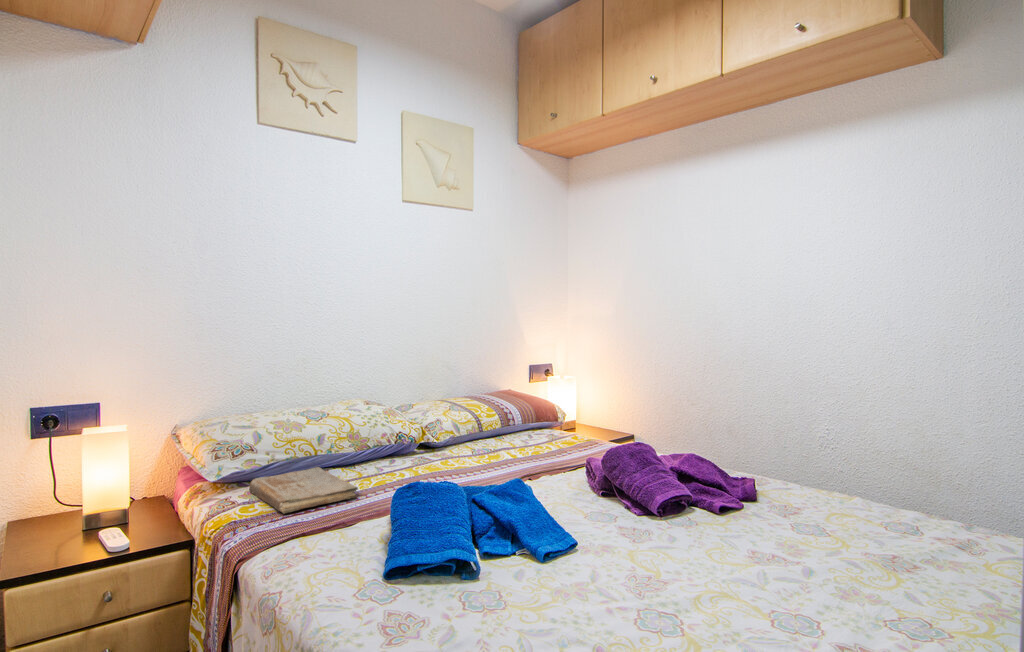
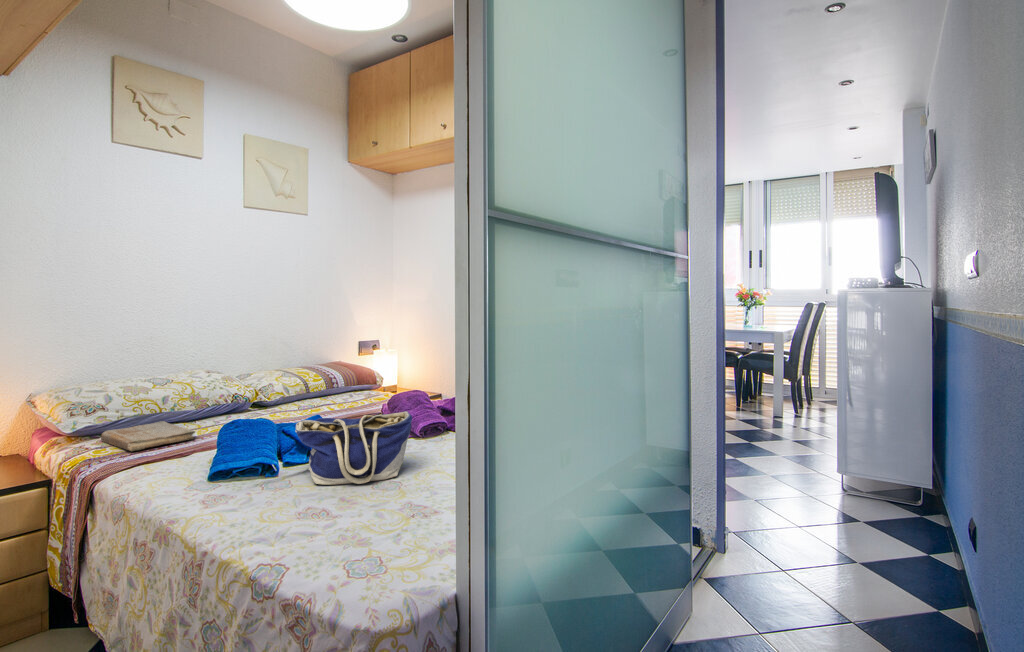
tote bag: none [513,497,697,612] -> present [295,411,412,485]

